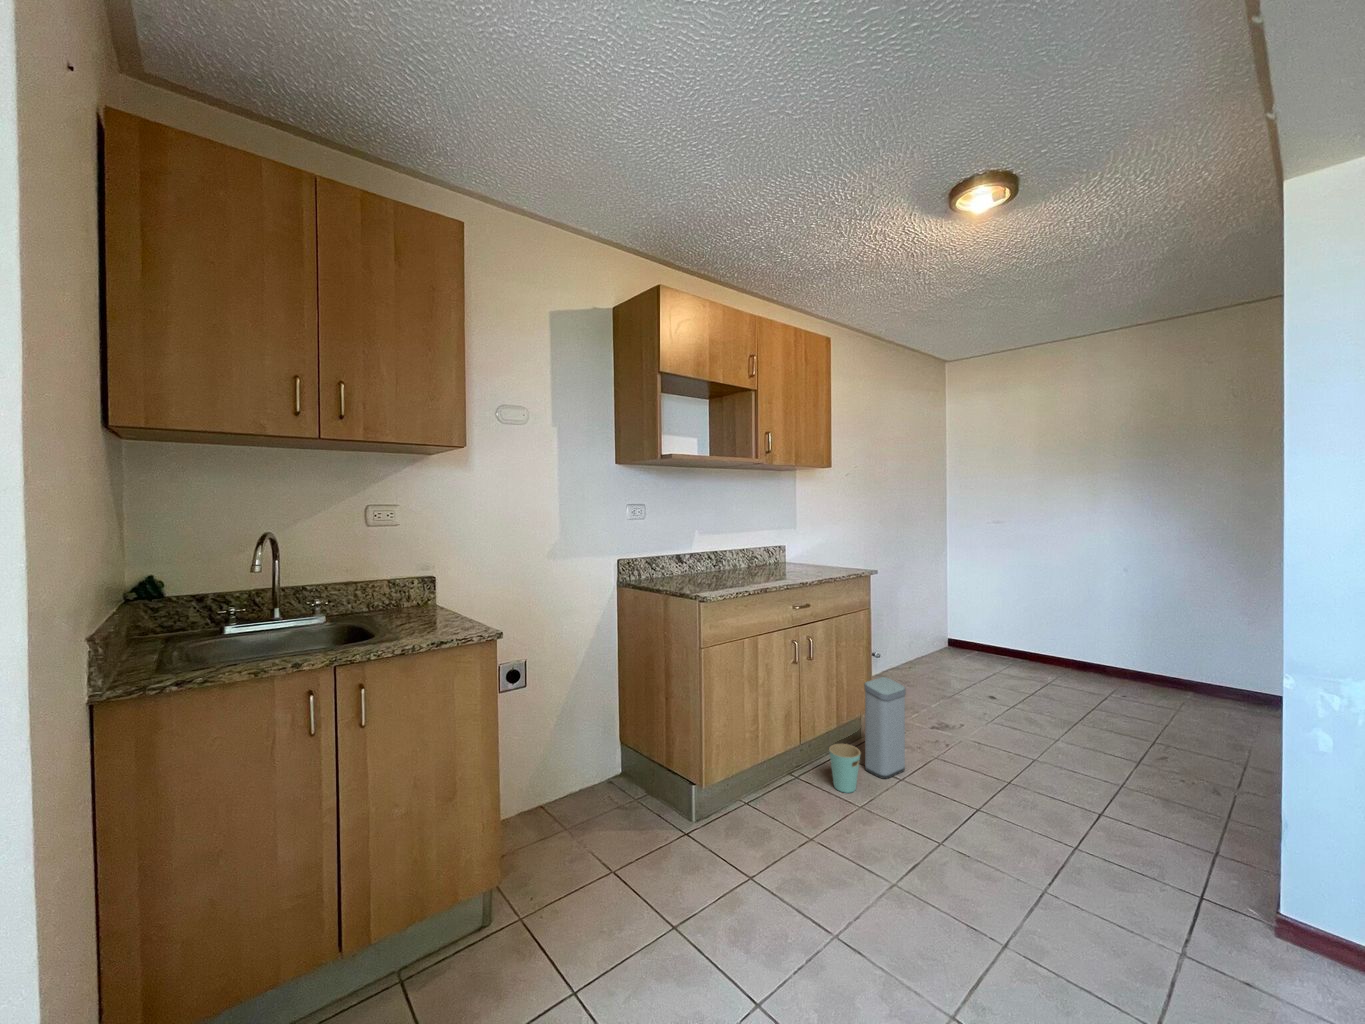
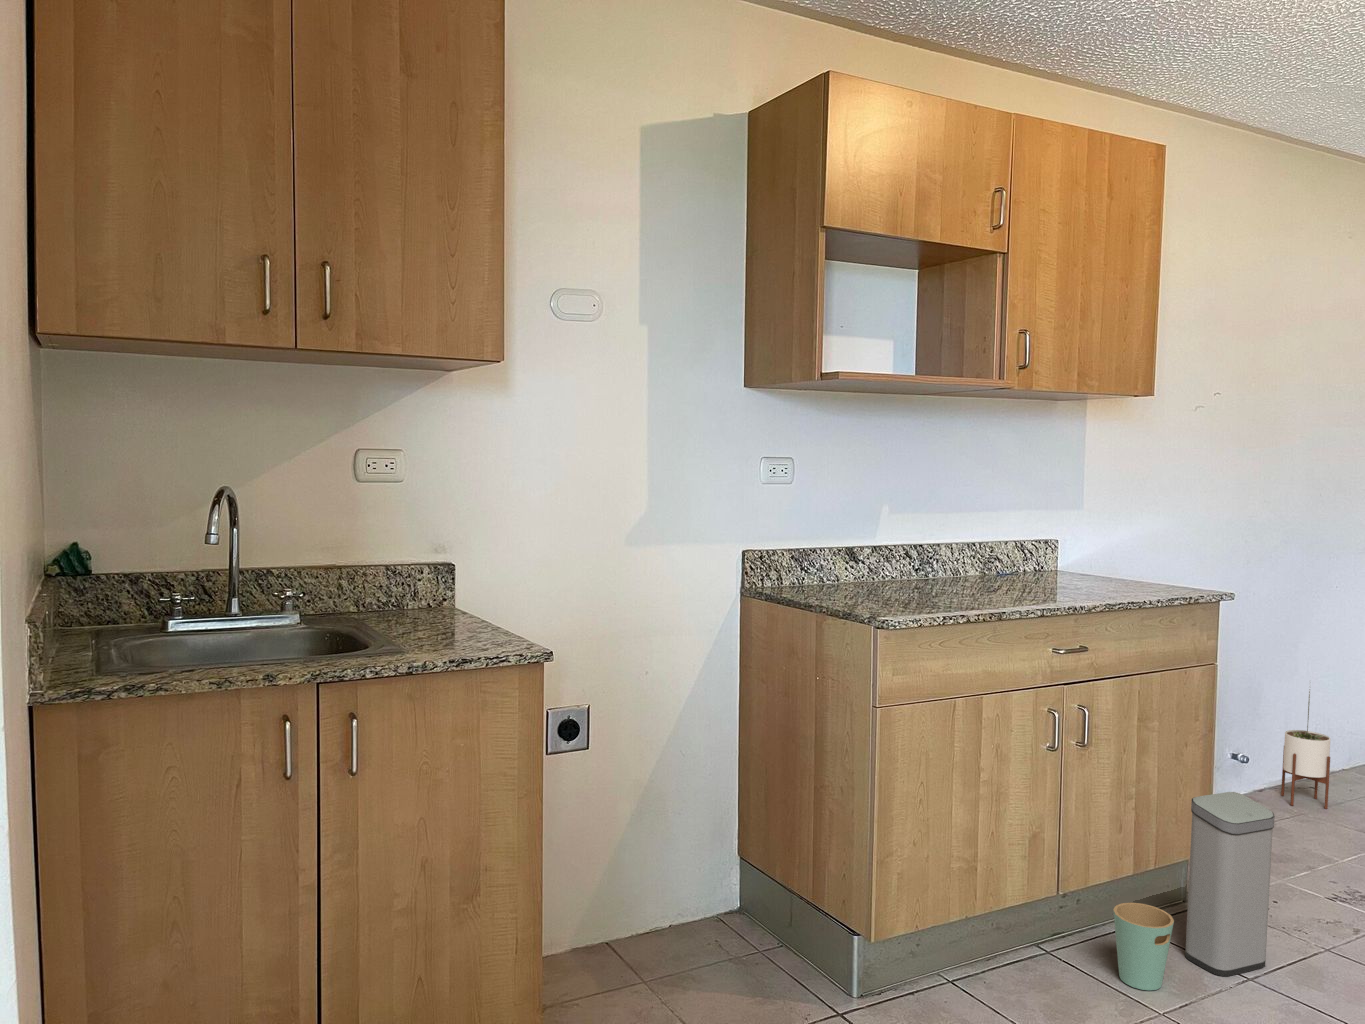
potted plant: none [897,609,919,678] -> present [1281,691,1330,809]

